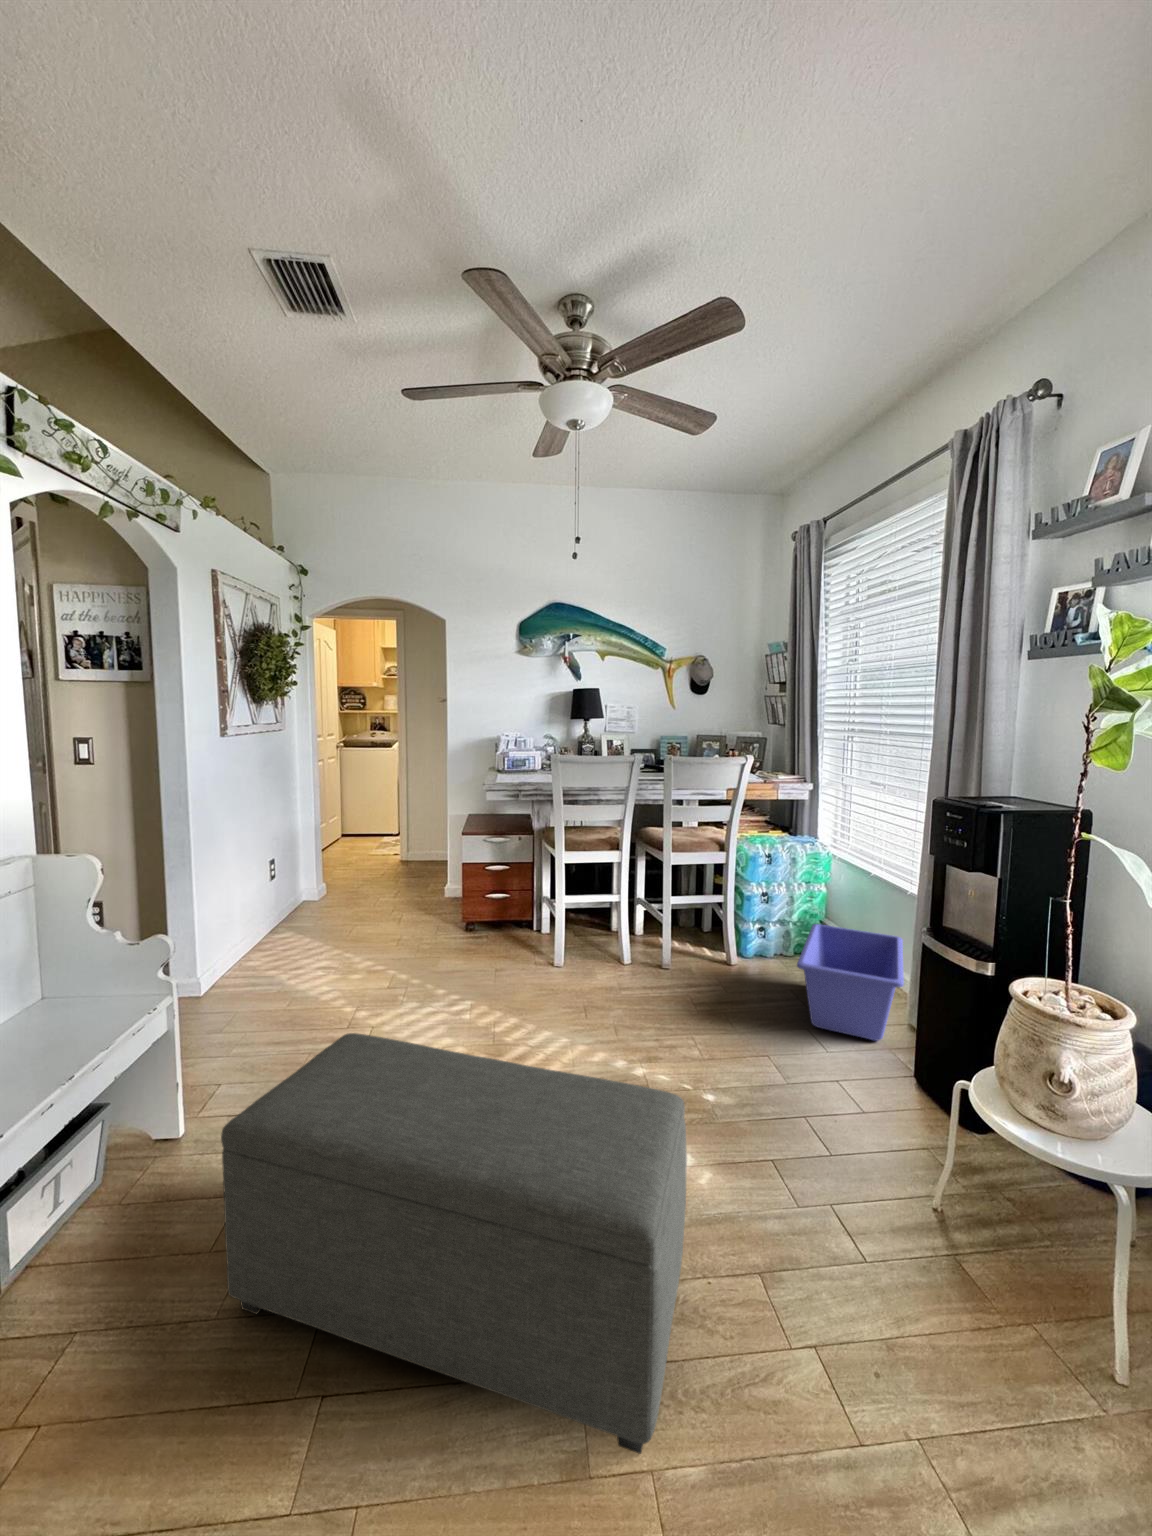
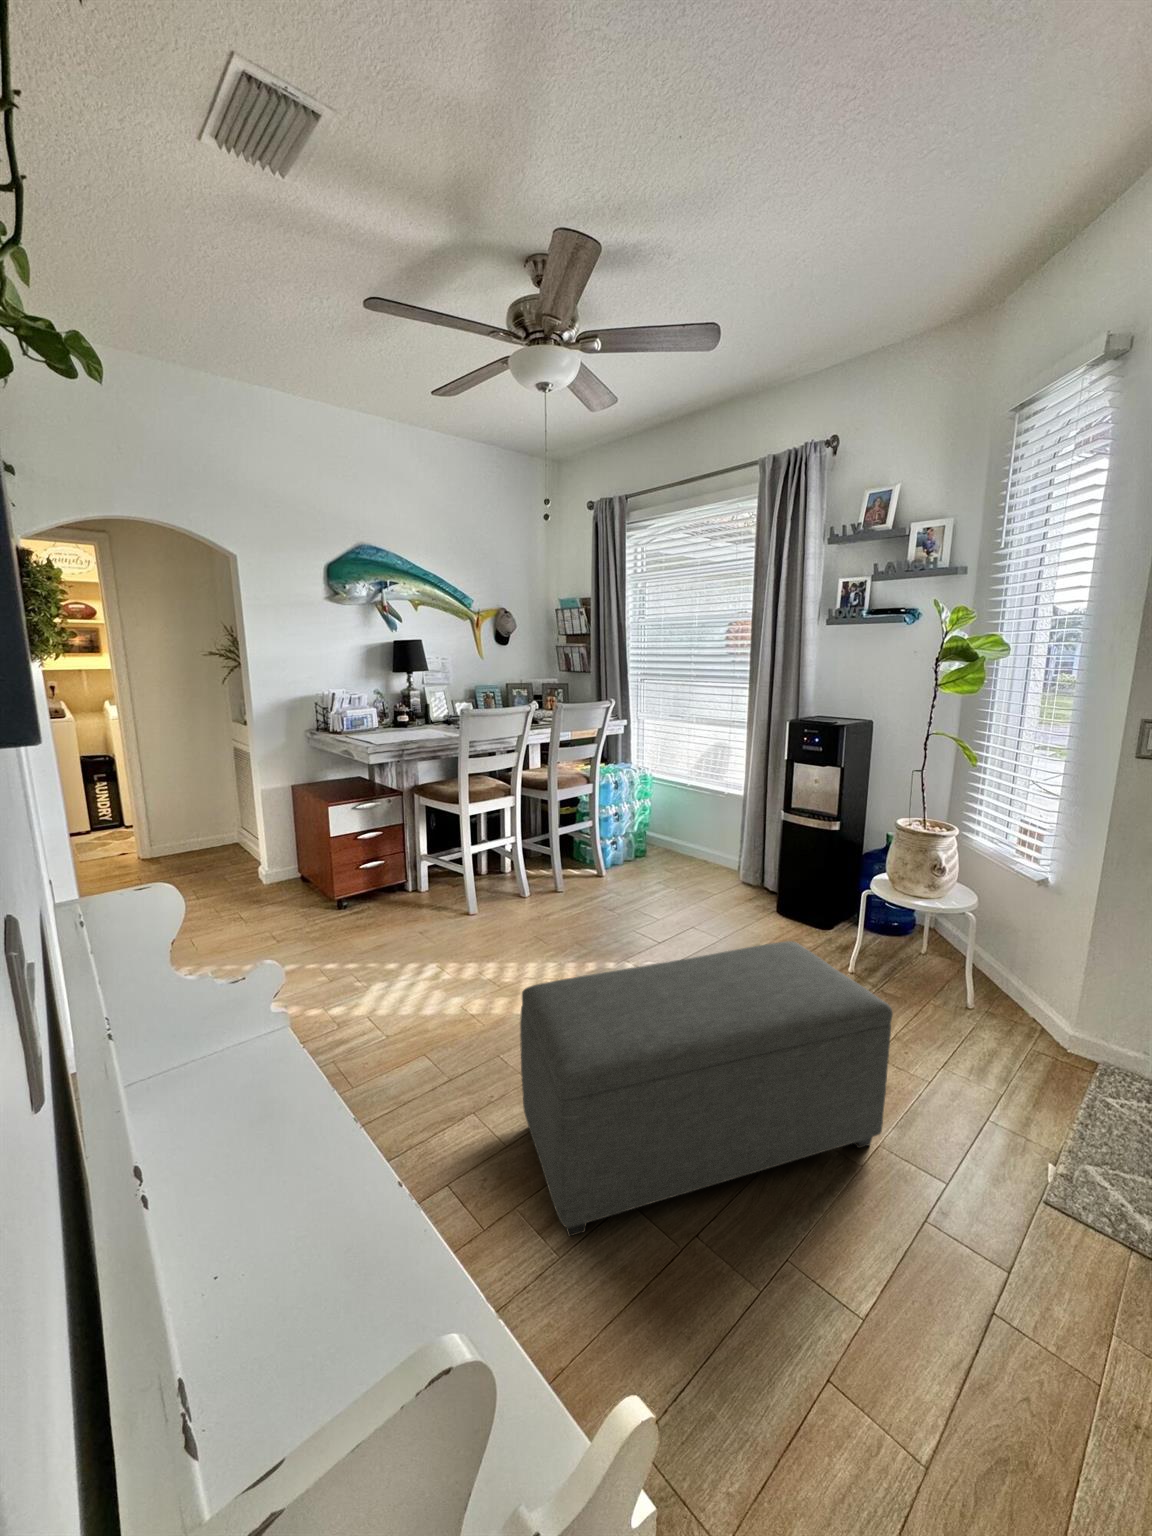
storage bin: present [797,924,904,1041] -> none [663,826,759,900]

